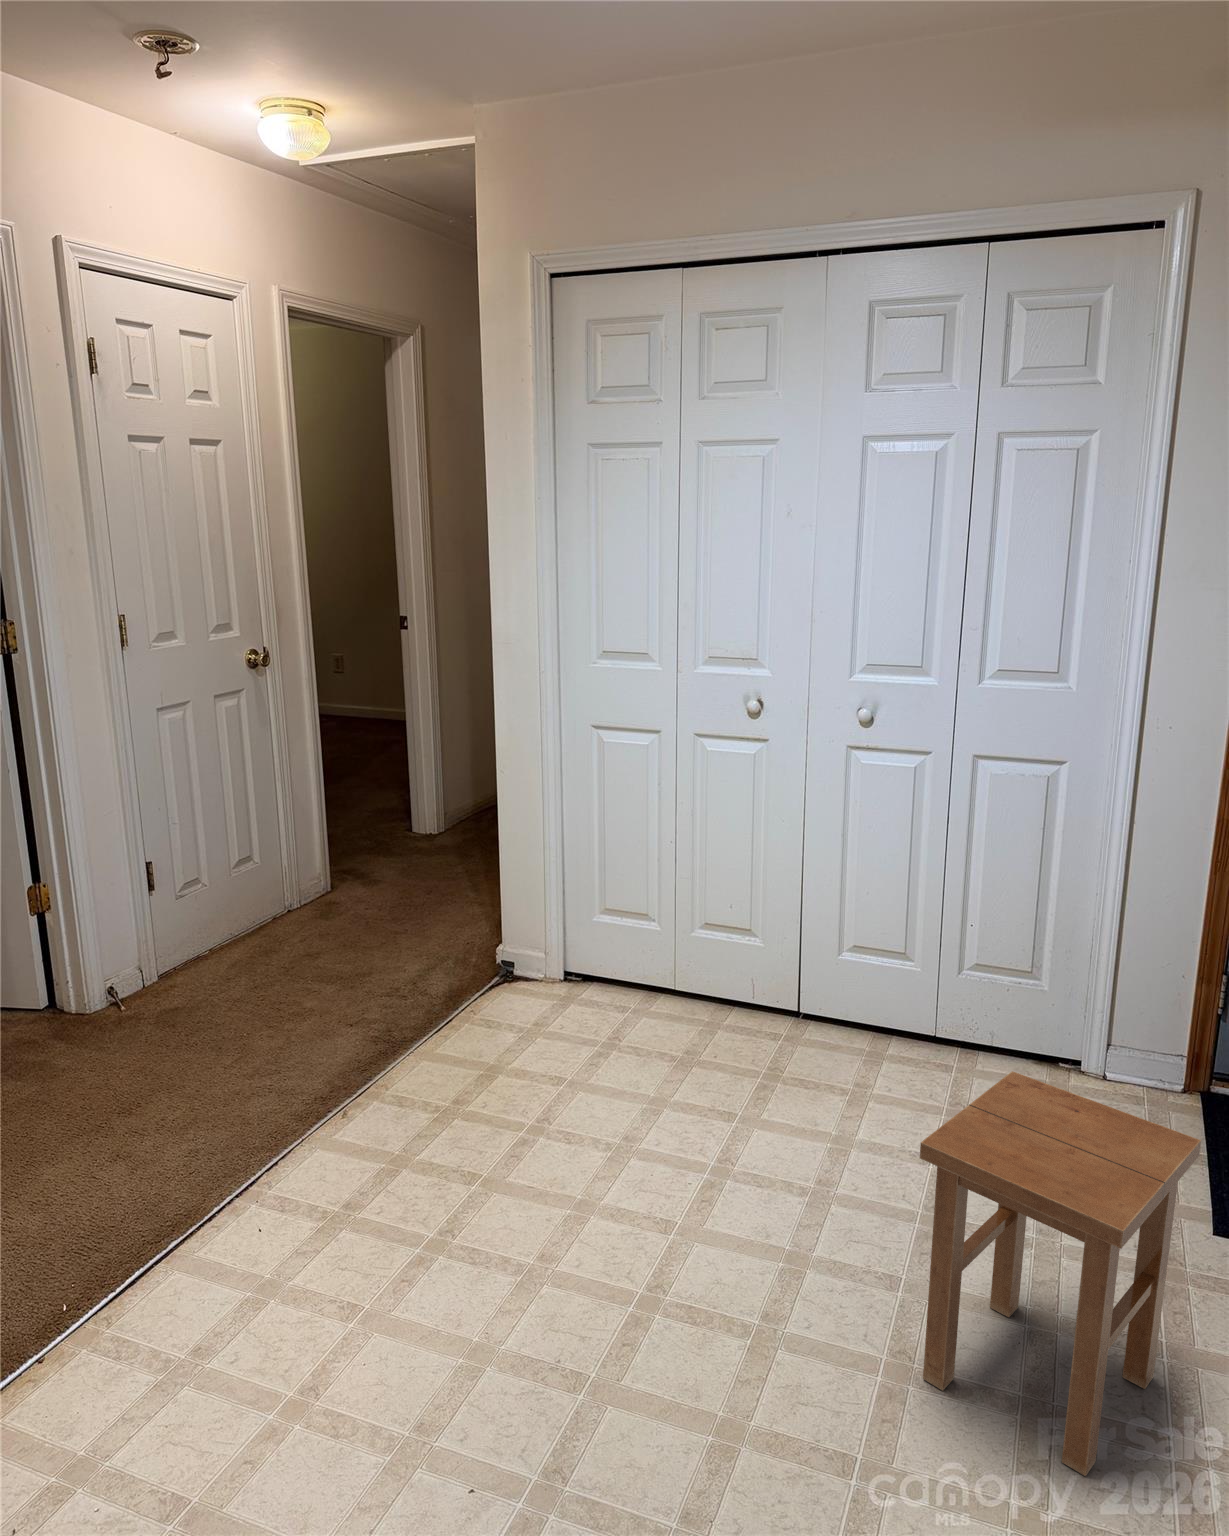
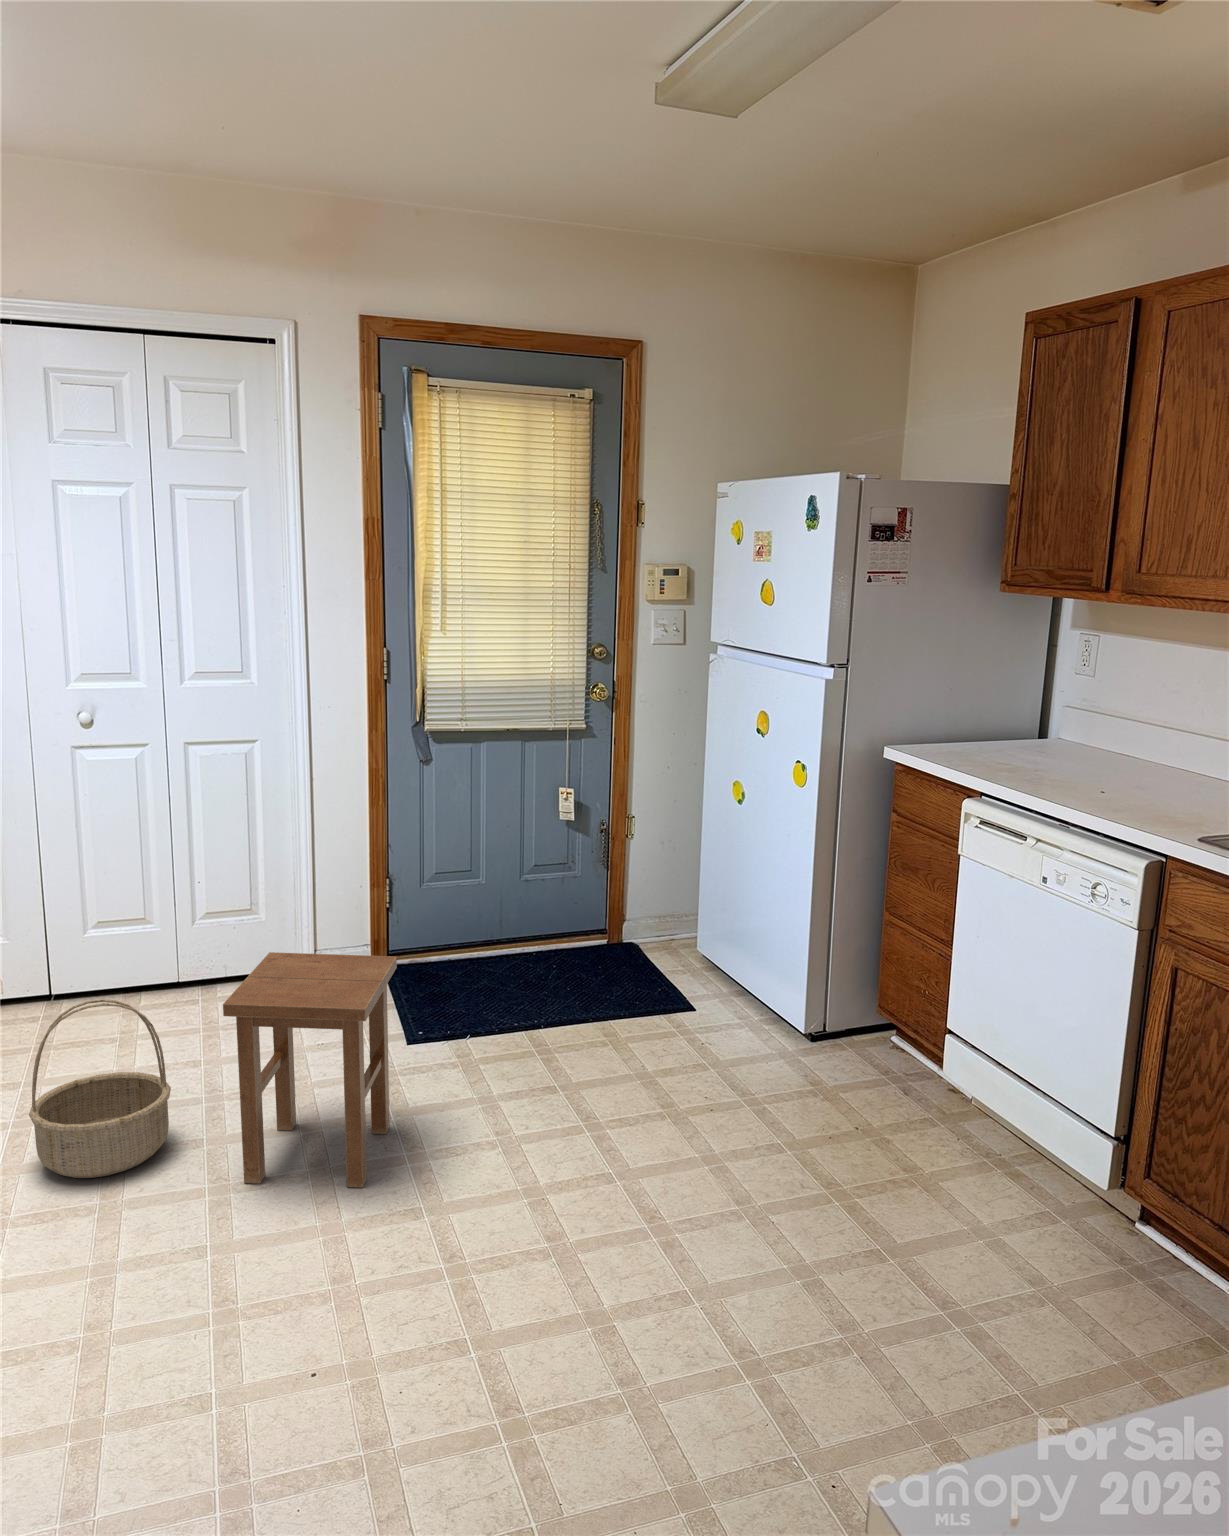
basket: none [703,1070,863,1287] -> present [29,999,171,1178]

